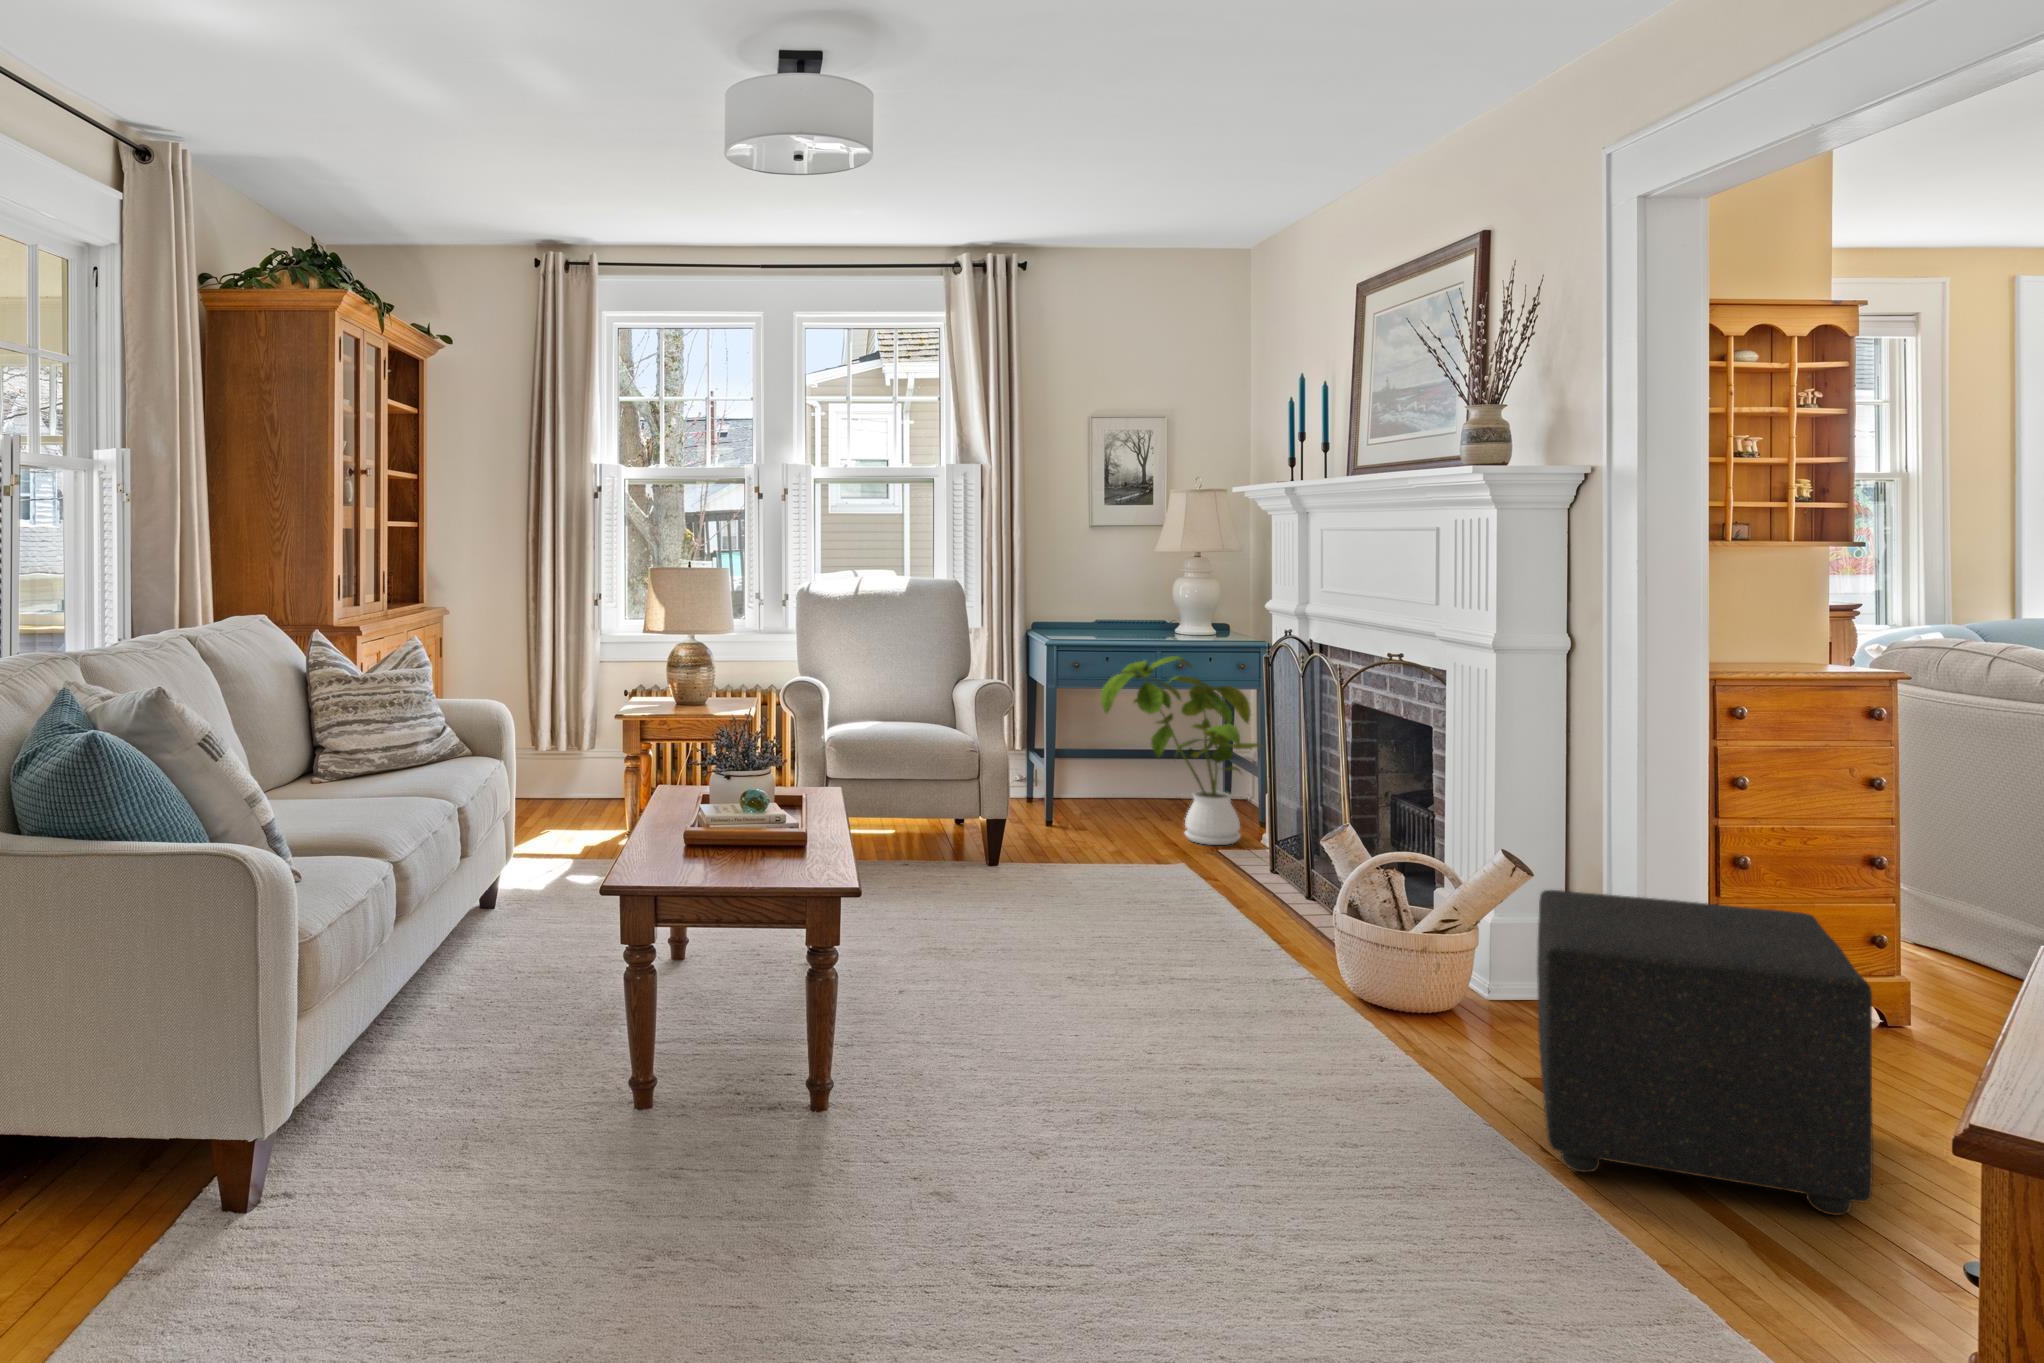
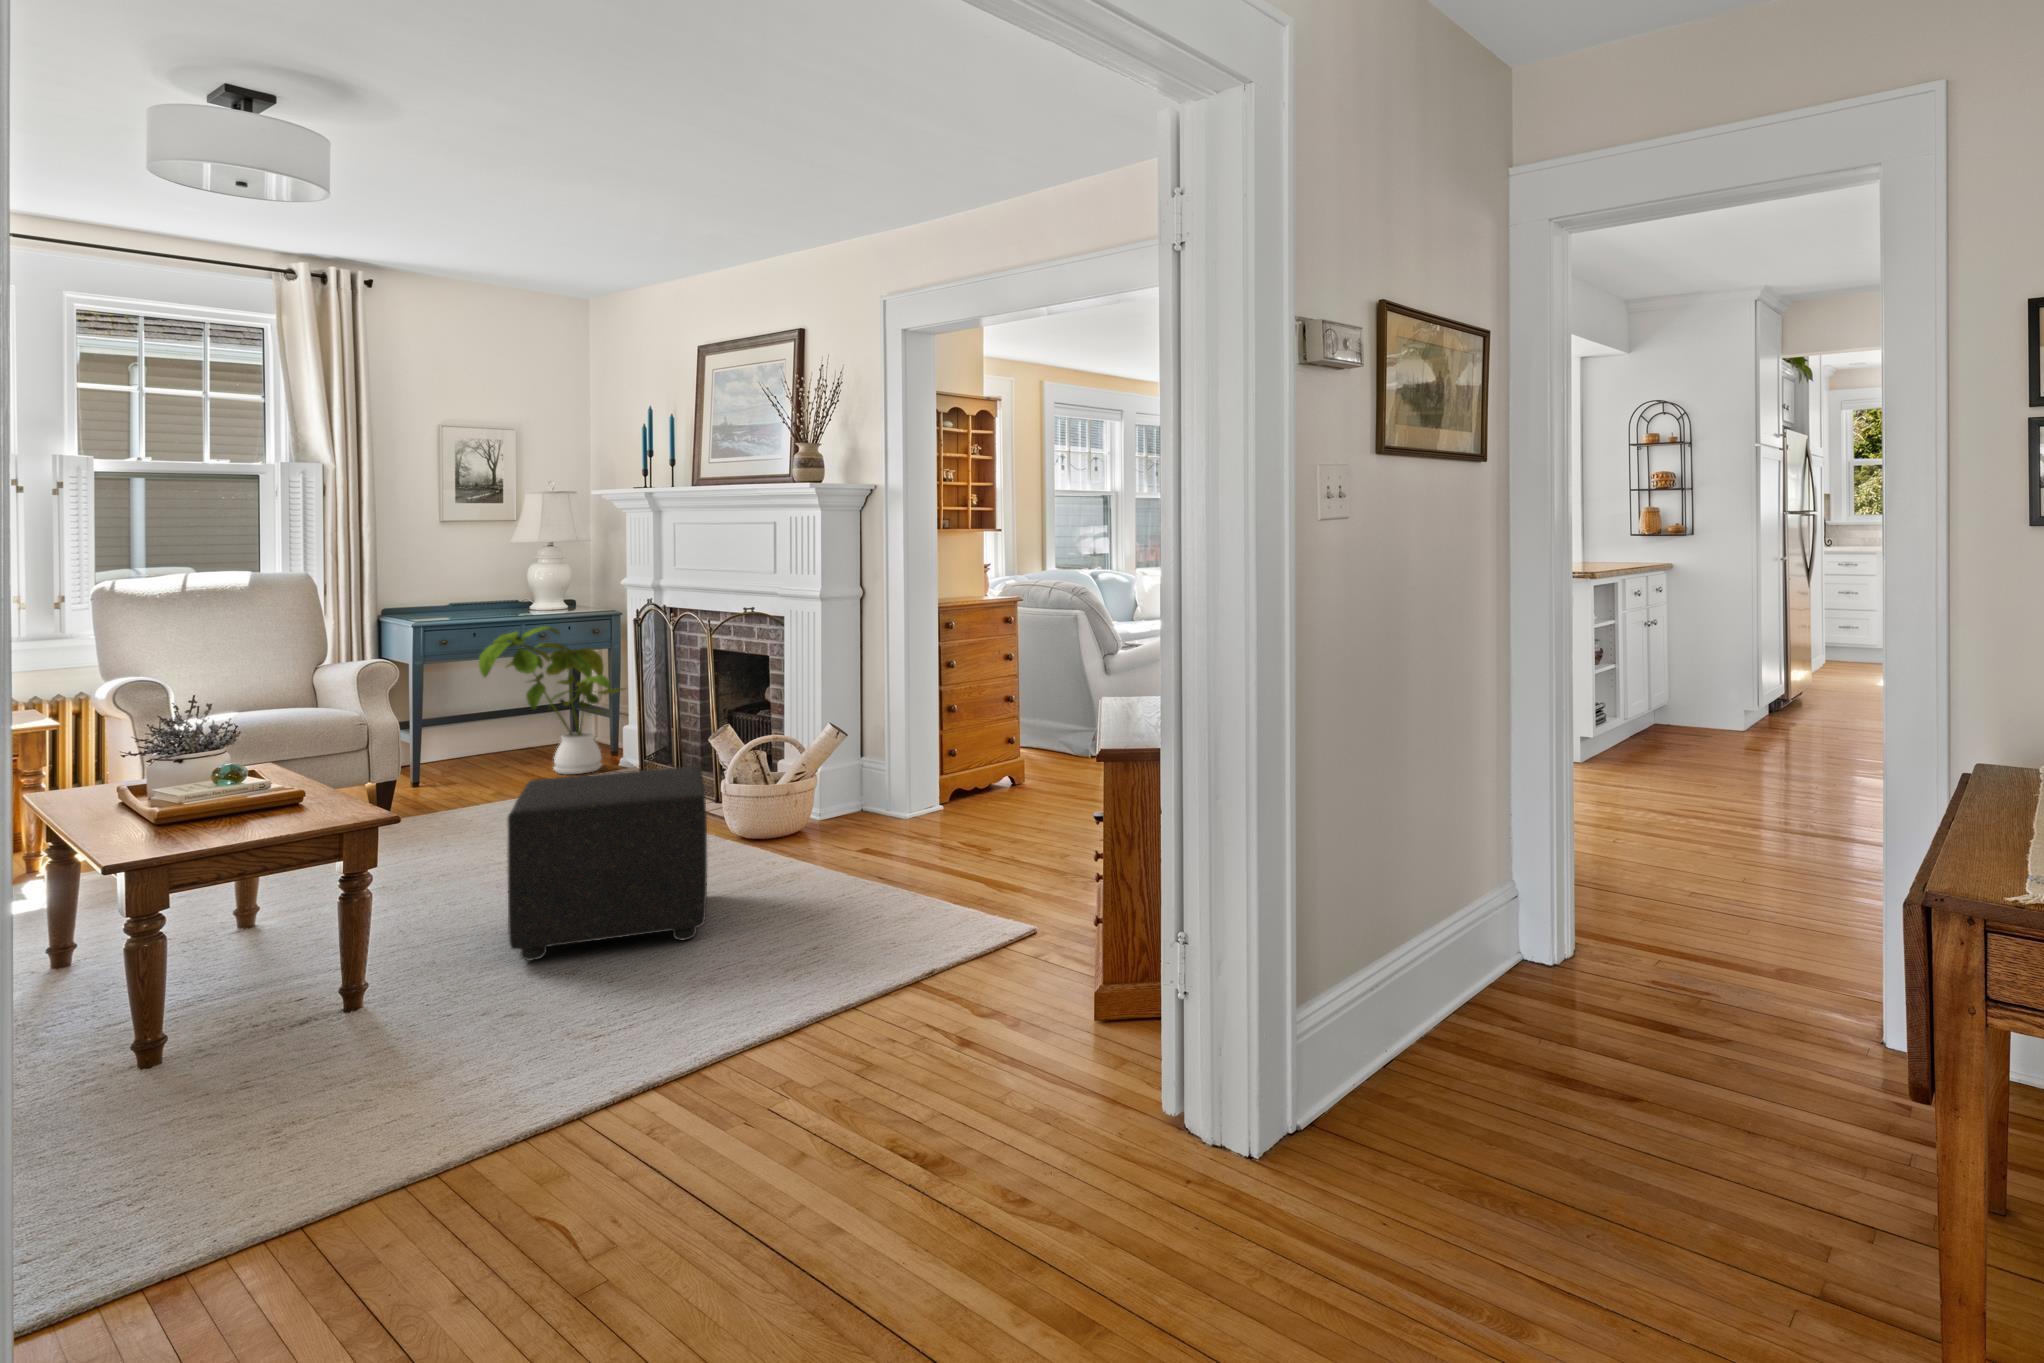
ottoman: present [1537,890,1873,1215] -> present [507,766,707,960]

